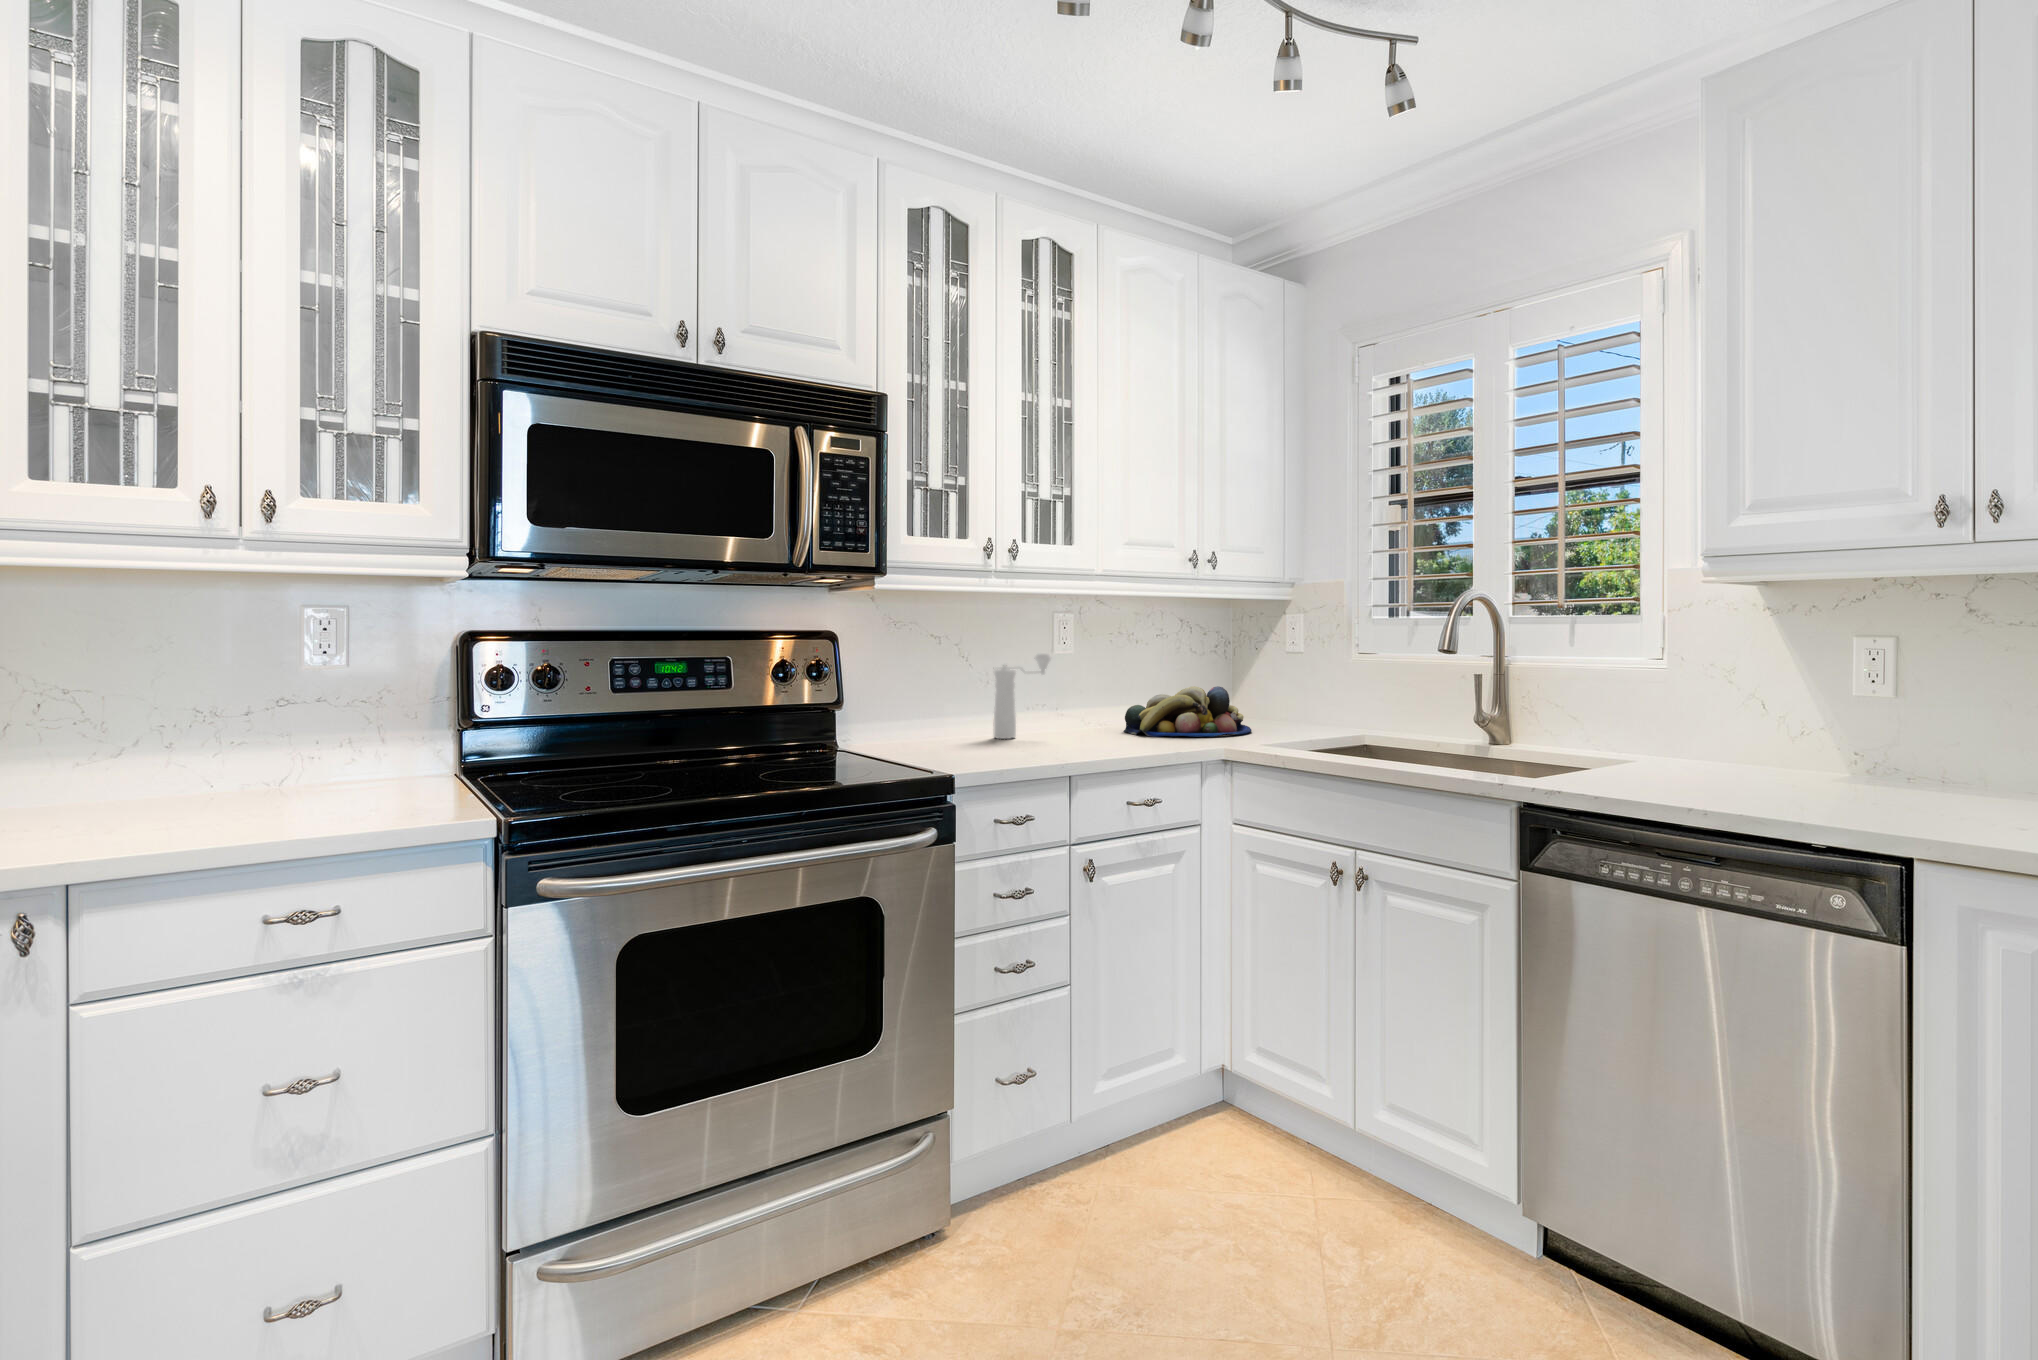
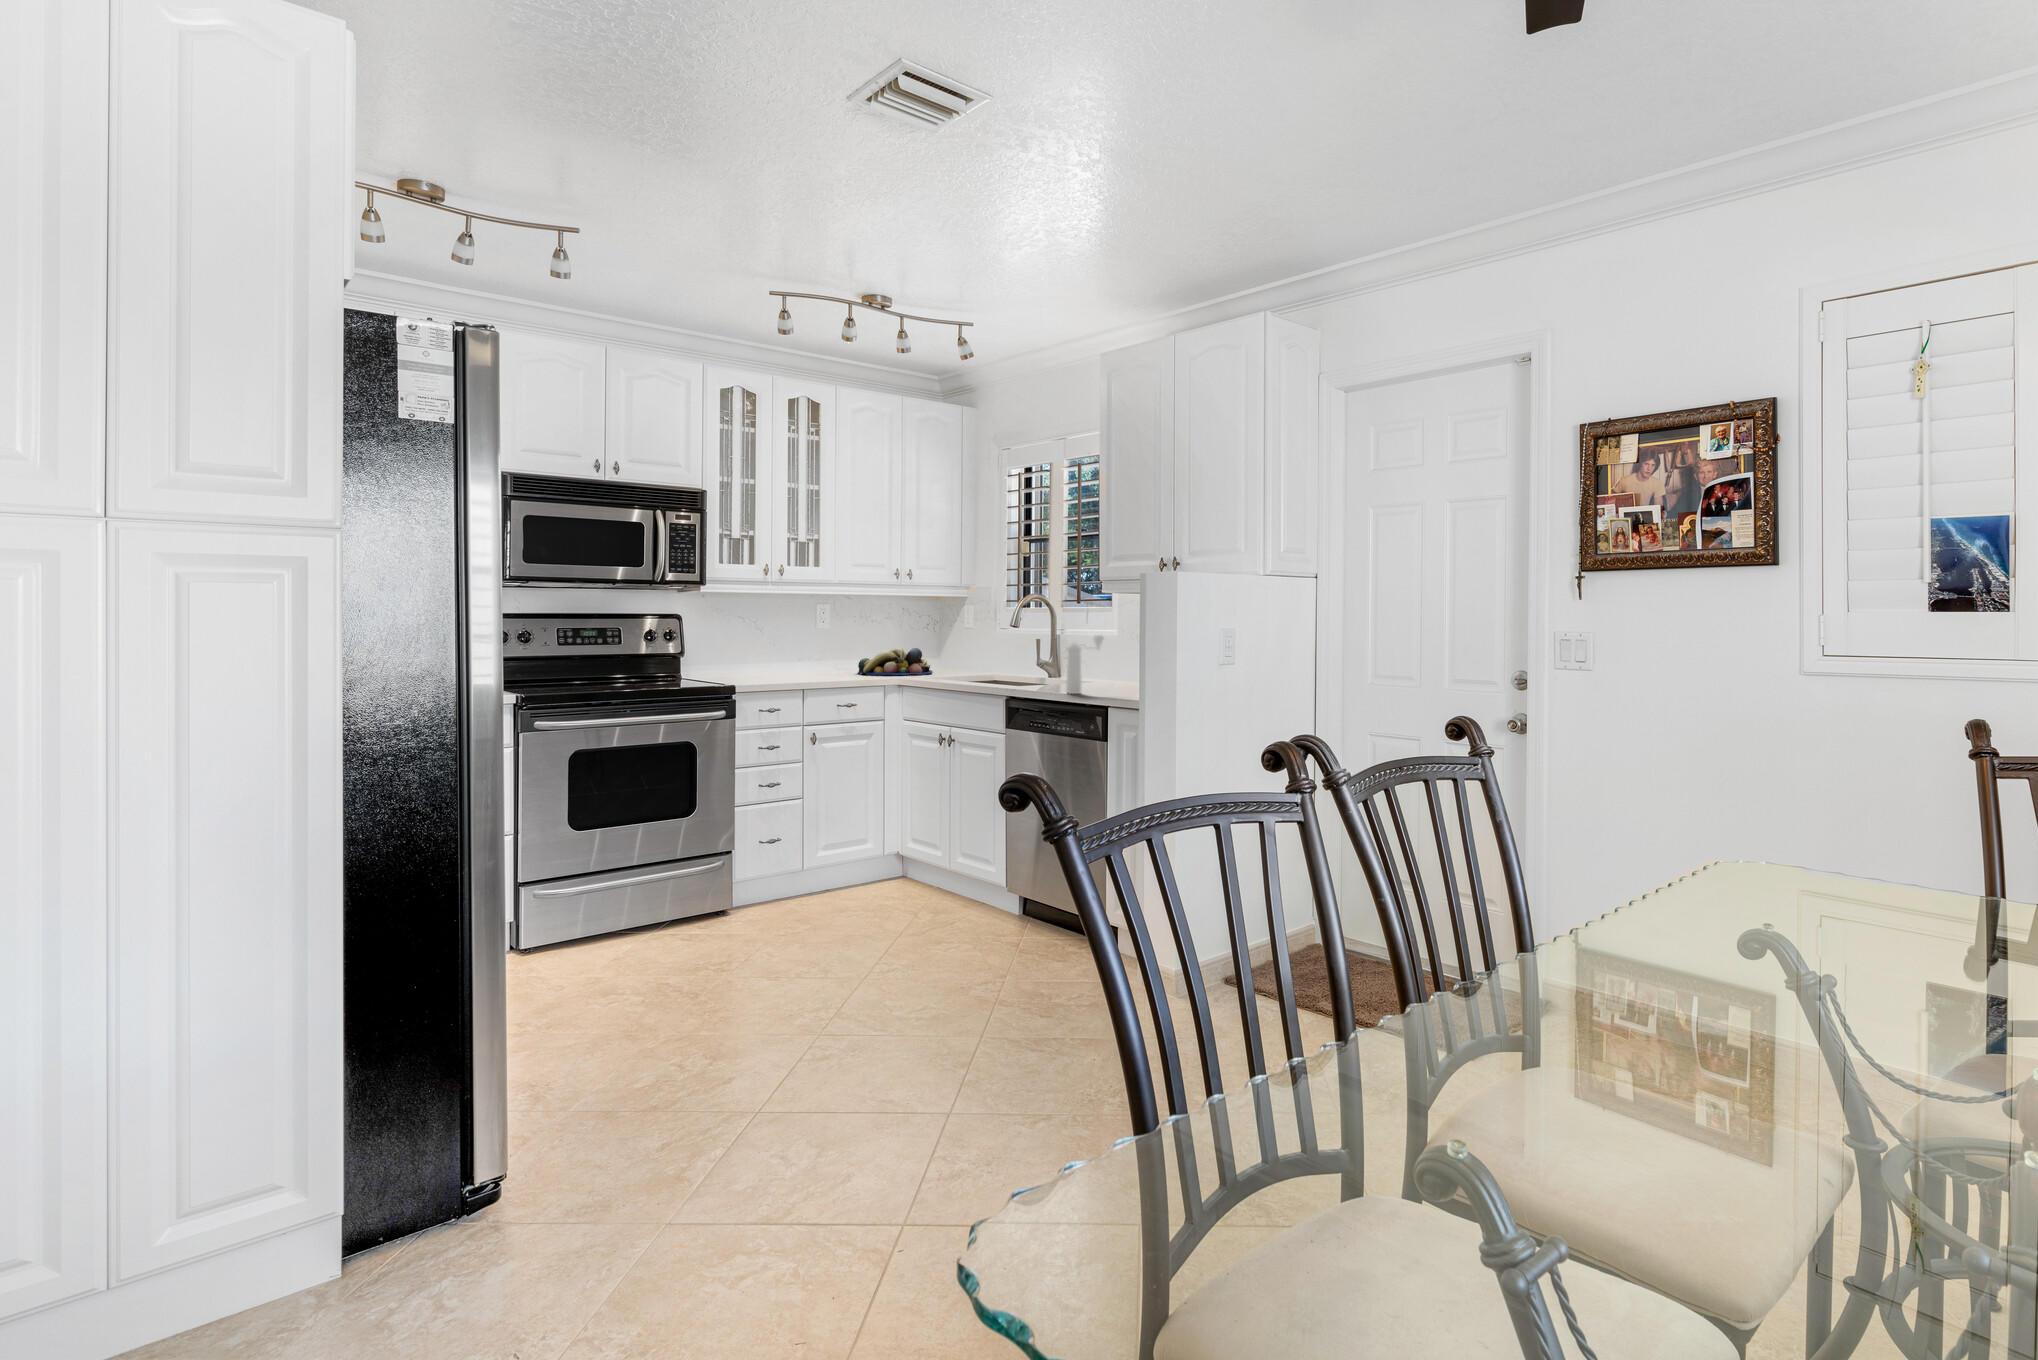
pepper mill: present [993,653,1051,739] -> present [1066,635,1104,694]

